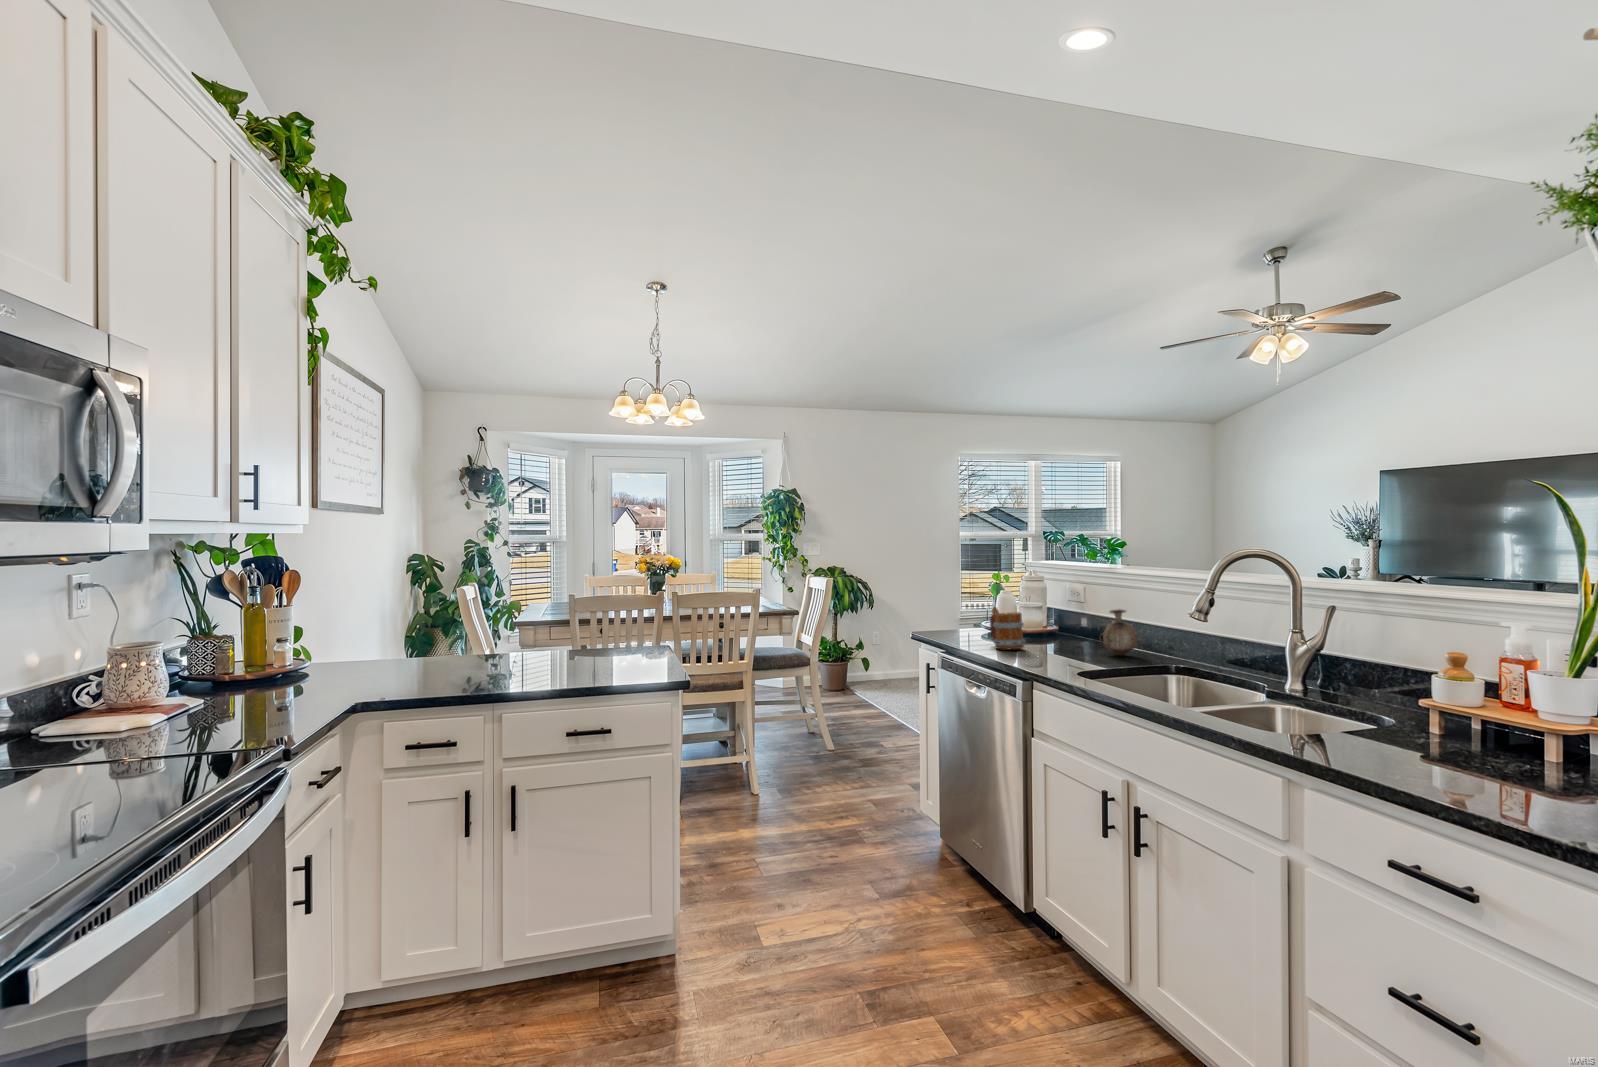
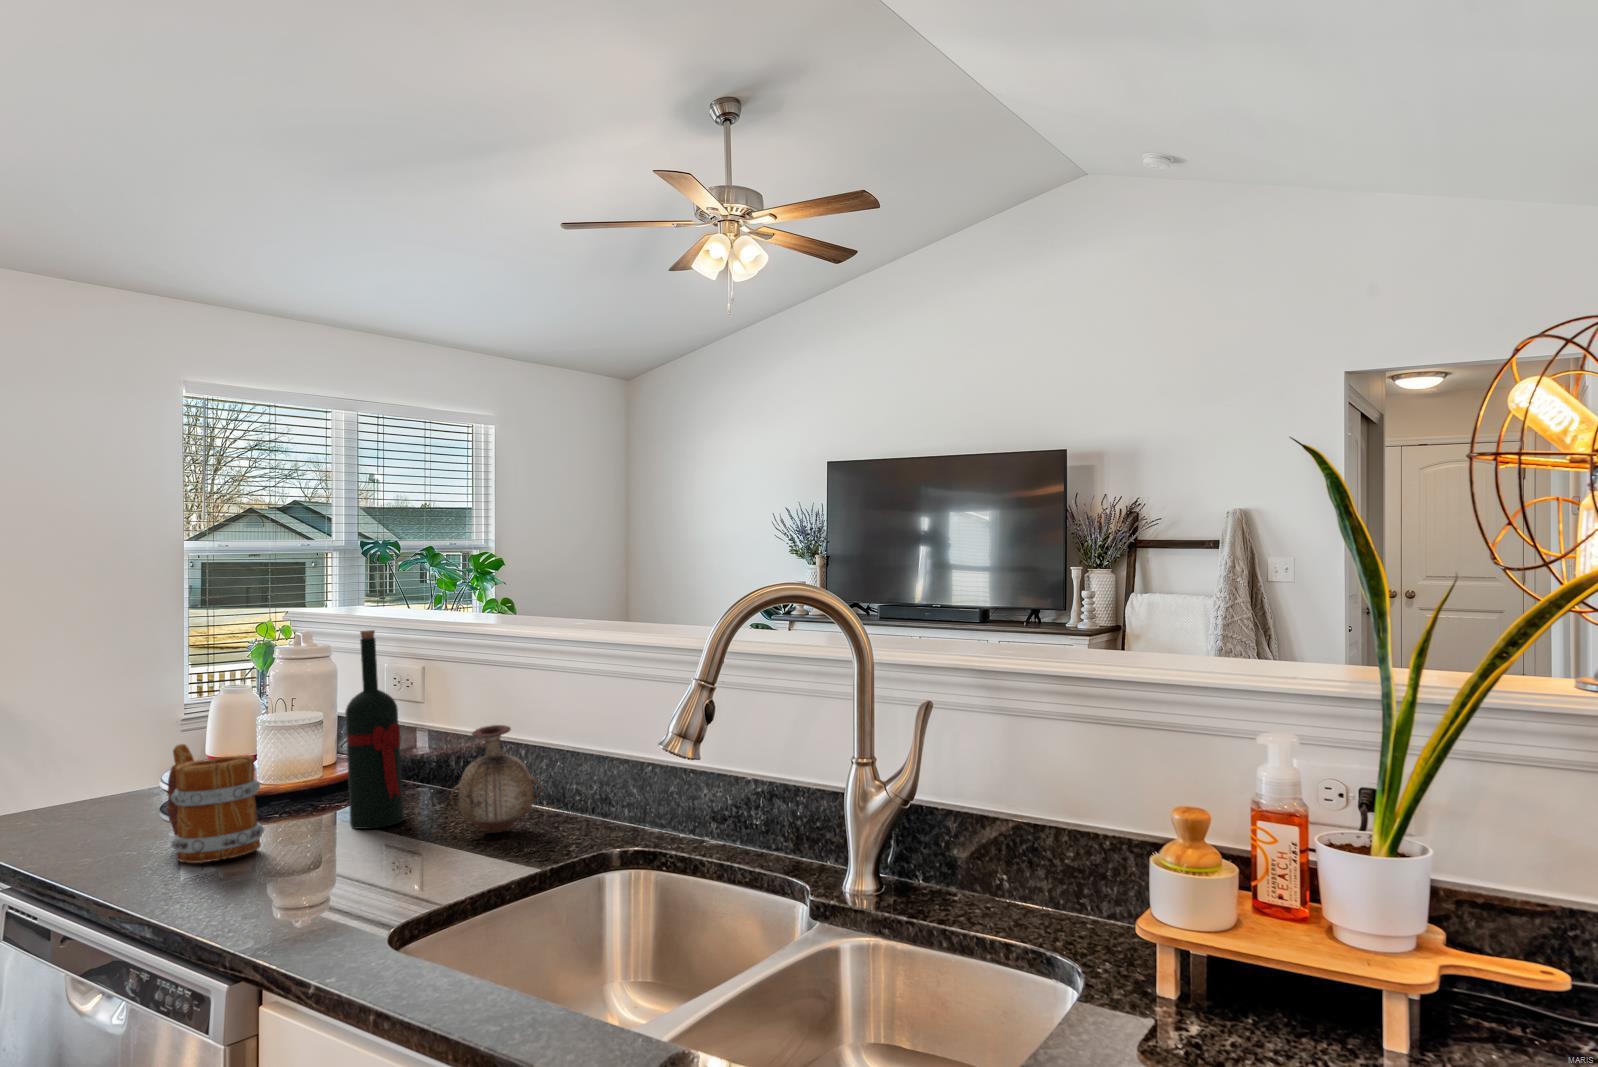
wine bottle: none [1055,567,1079,648] -> present [345,630,404,829]

